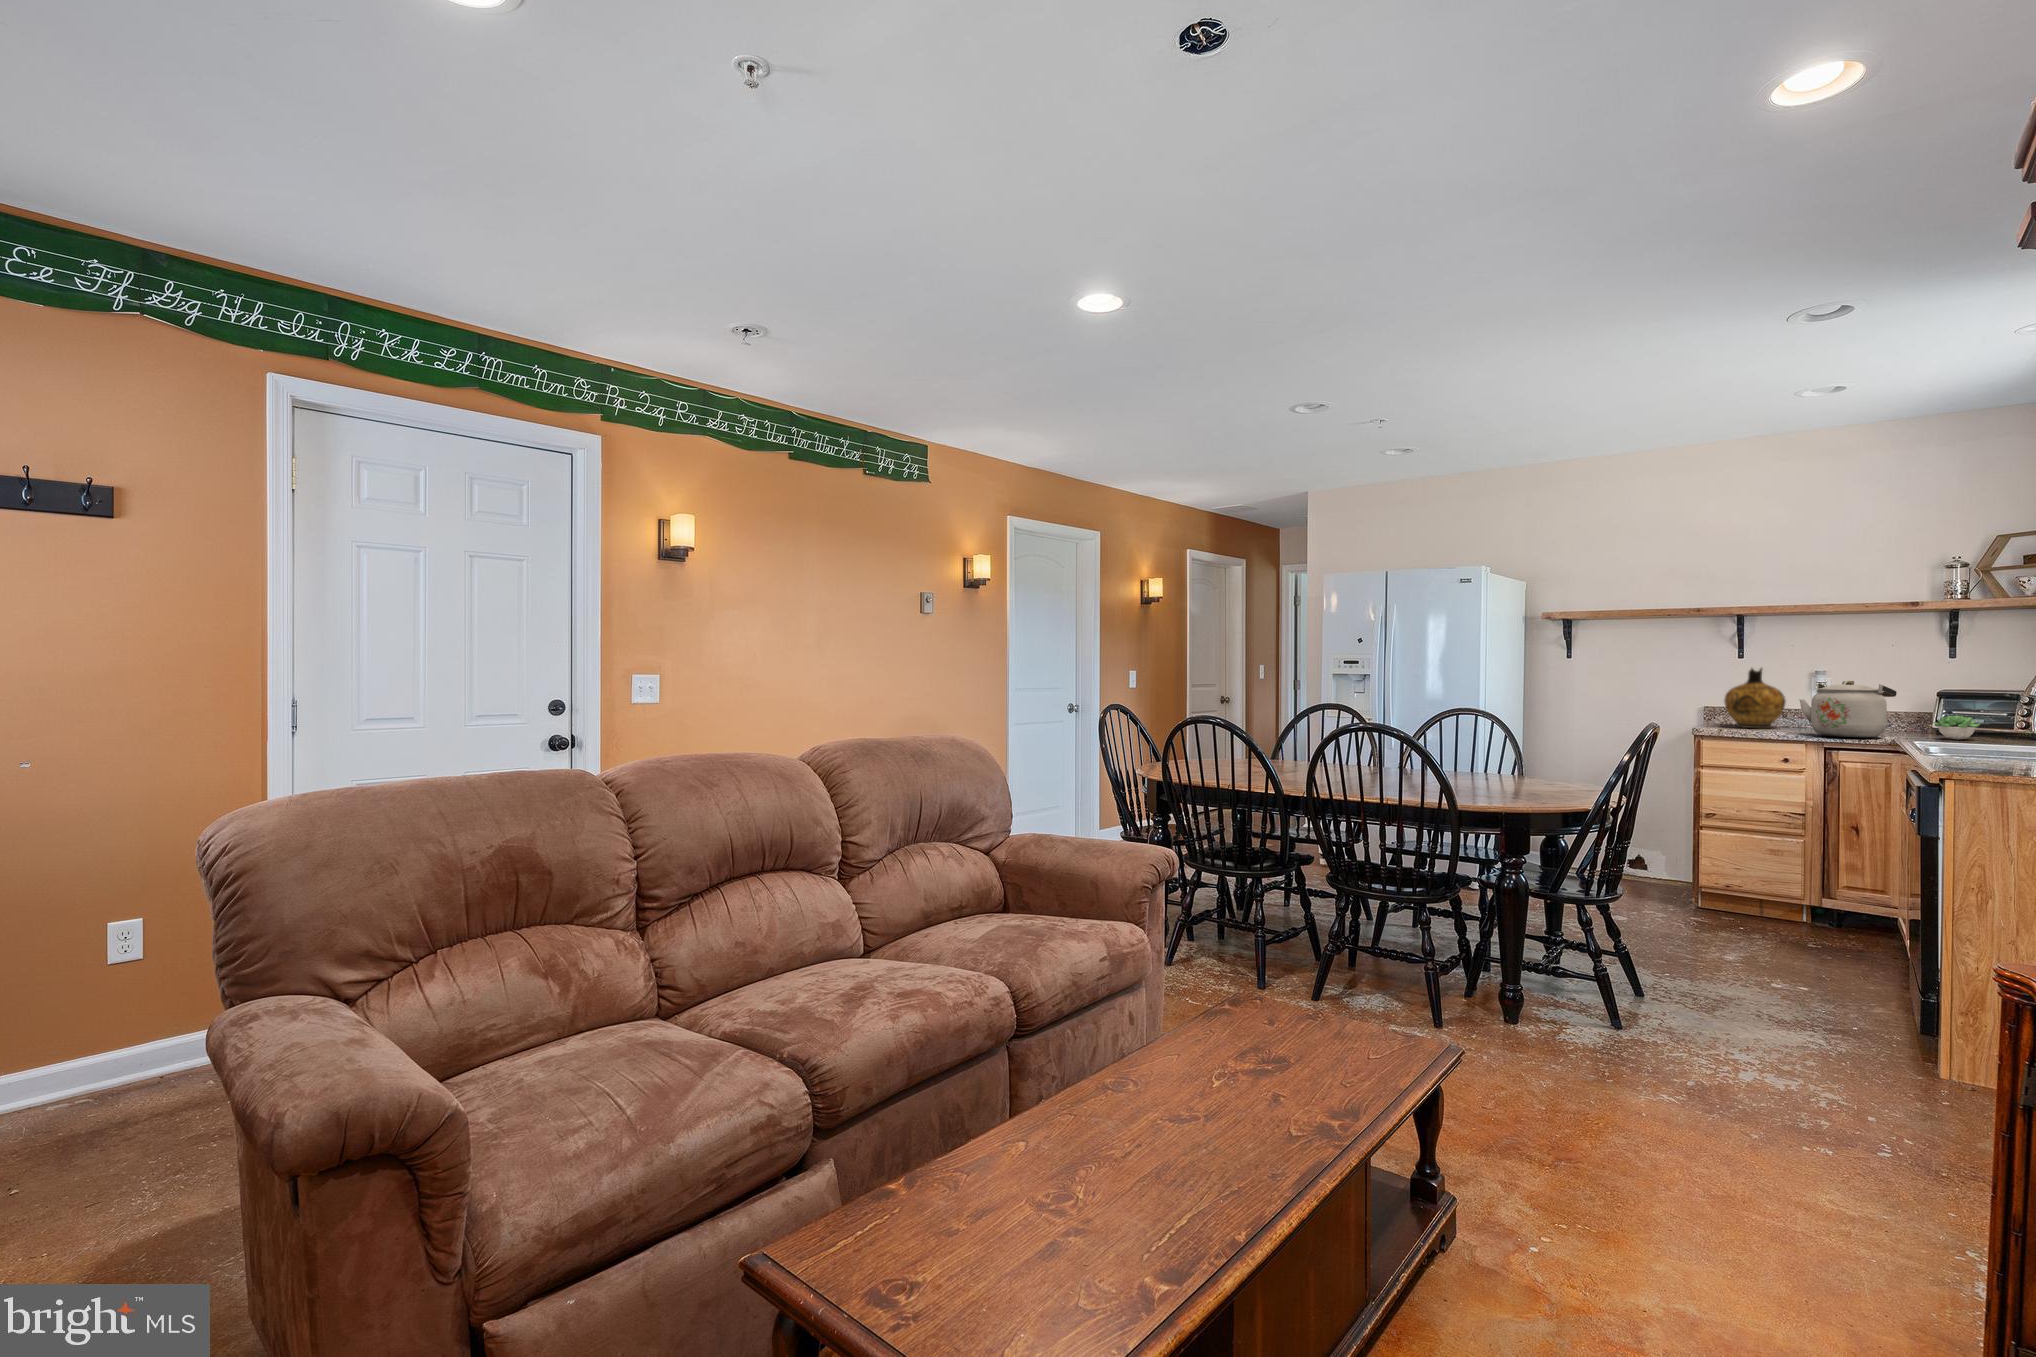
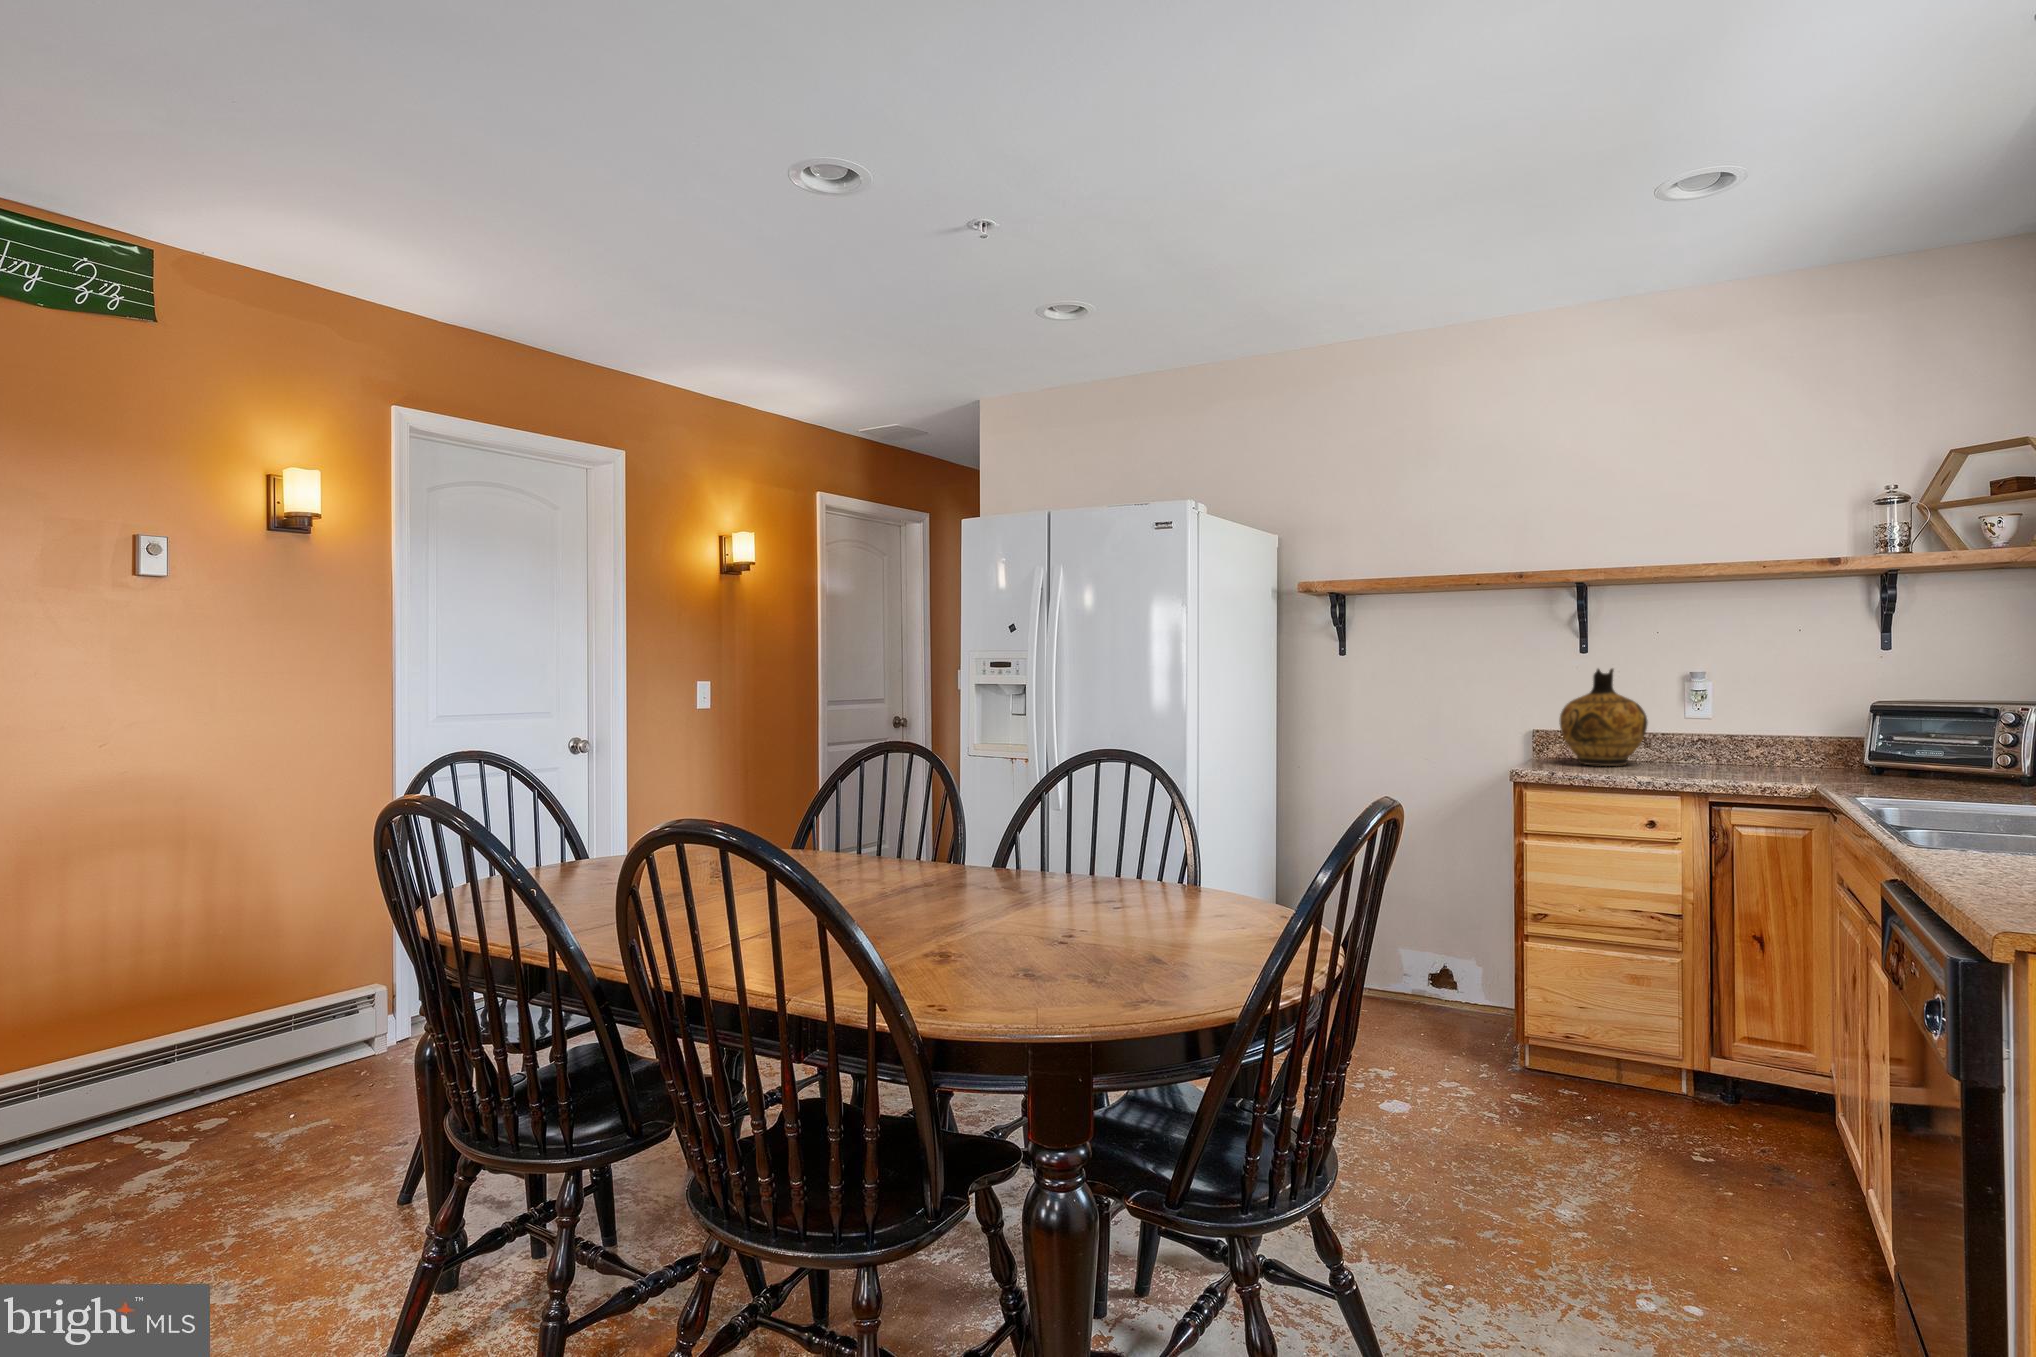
kettle: present [1799,680,1897,738] -> none [1668,688,1814,784]
succulent plant: present [1933,715,1981,740] -> none [1870,745,1945,786]

